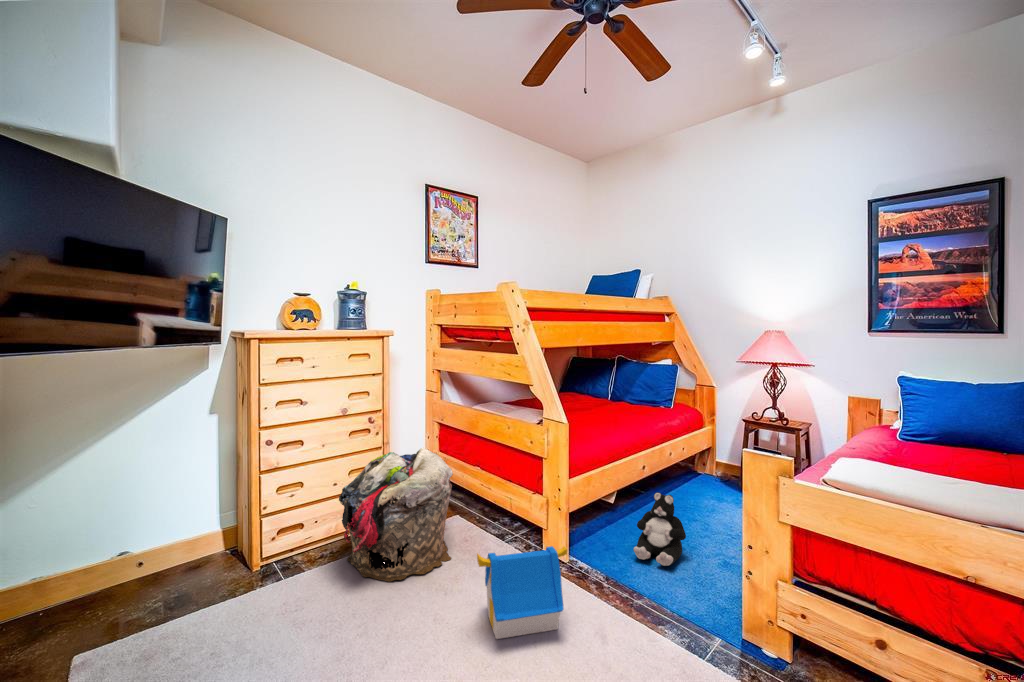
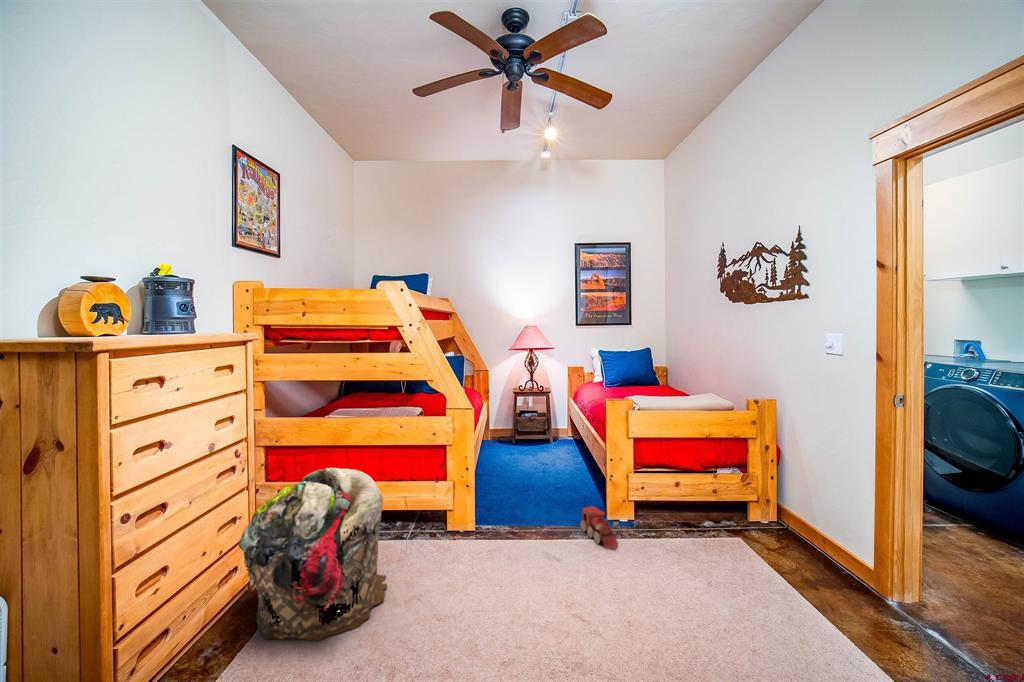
plush toy: present [634,492,686,566] -> none [508,453,549,508]
toy house: present [477,546,567,639] -> none [475,508,554,608]
toy train: none [664,583,706,654] -> present [580,506,619,549]

